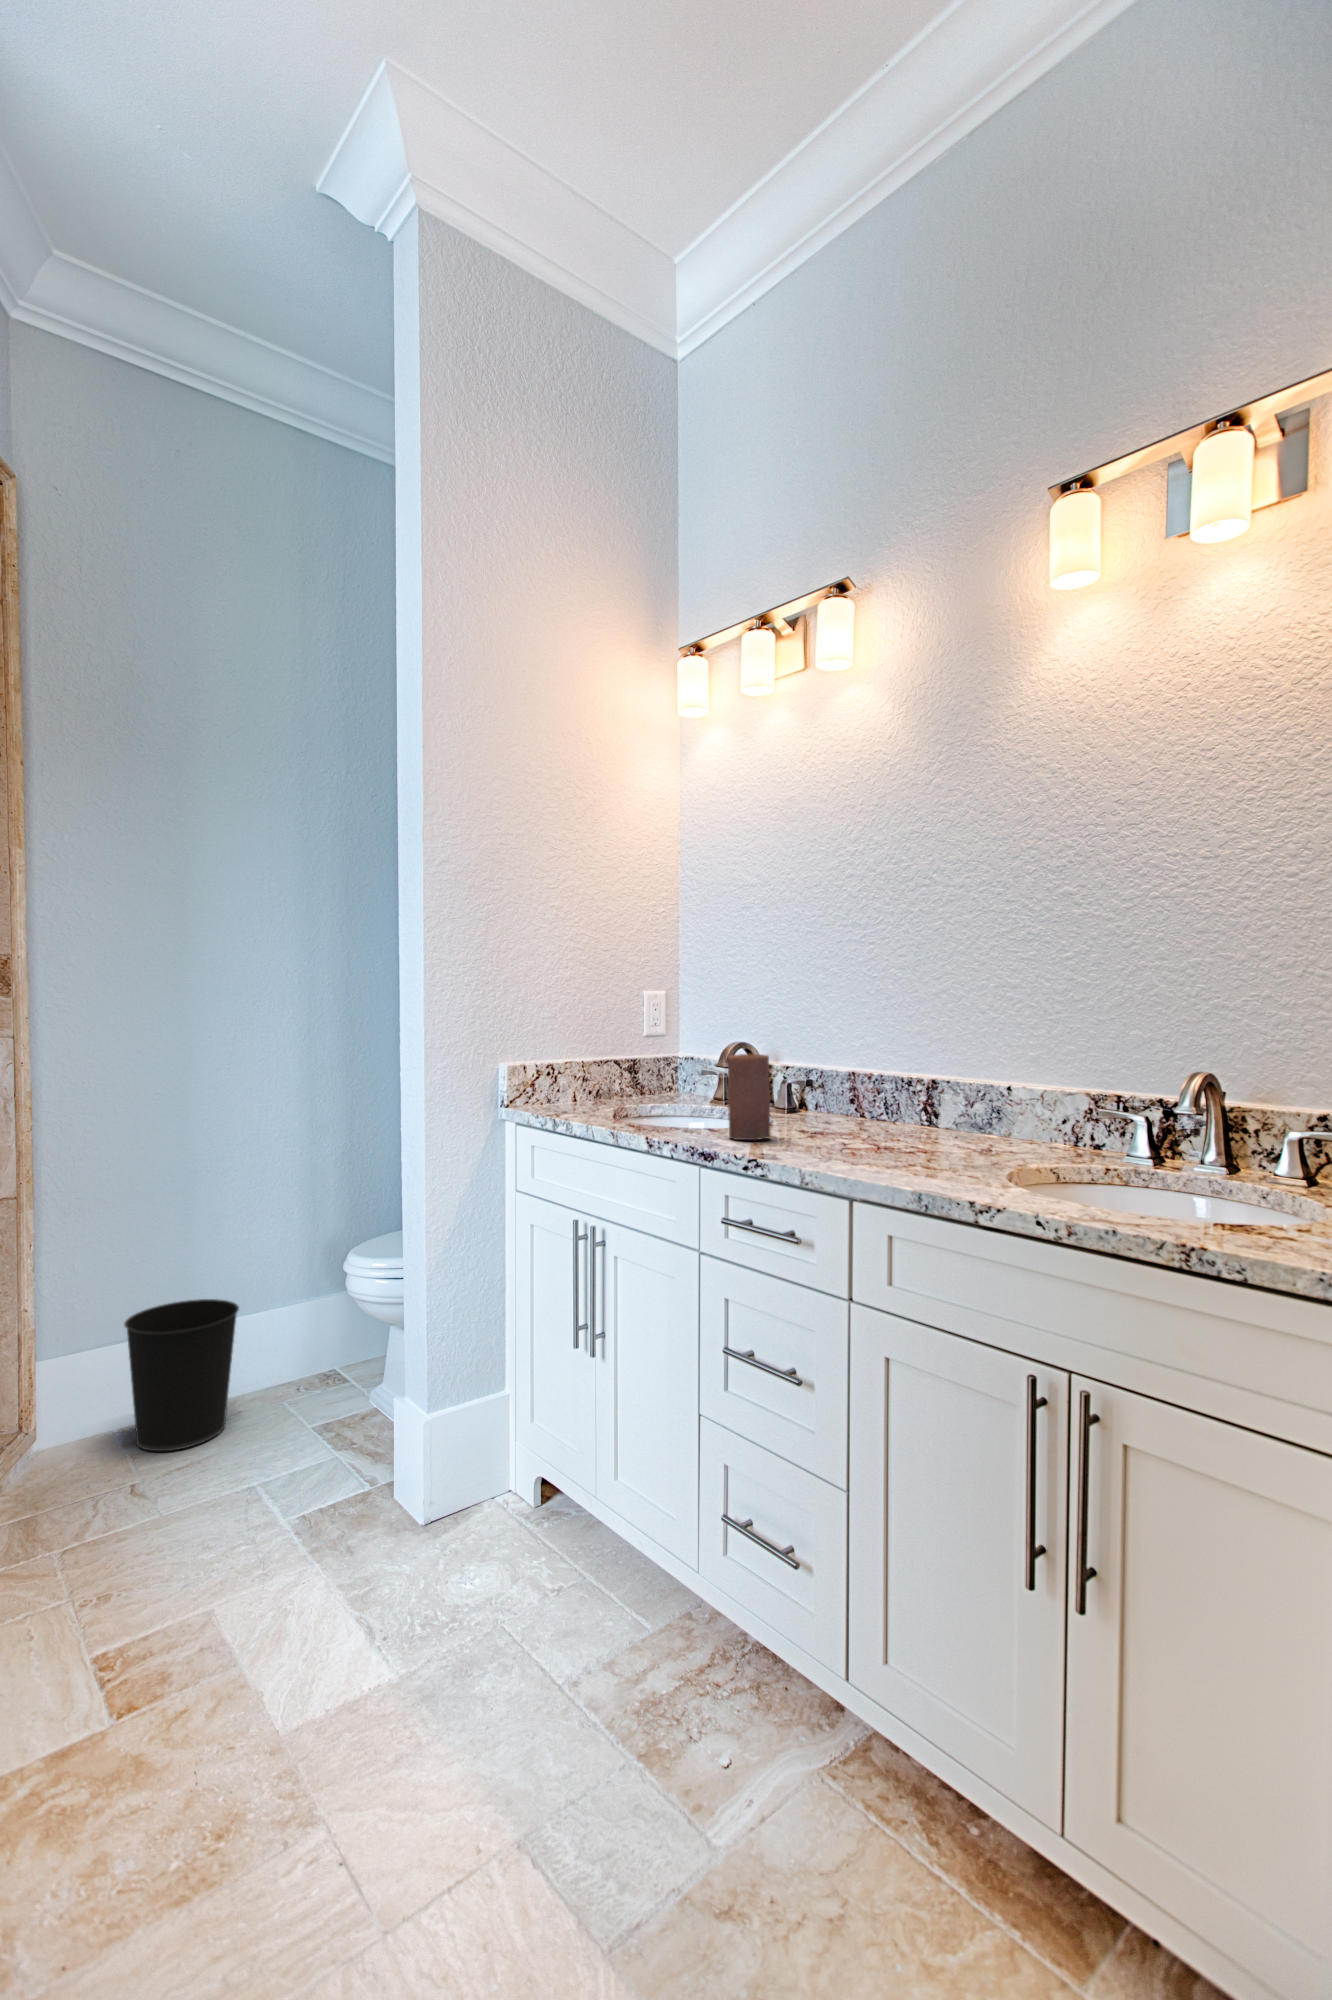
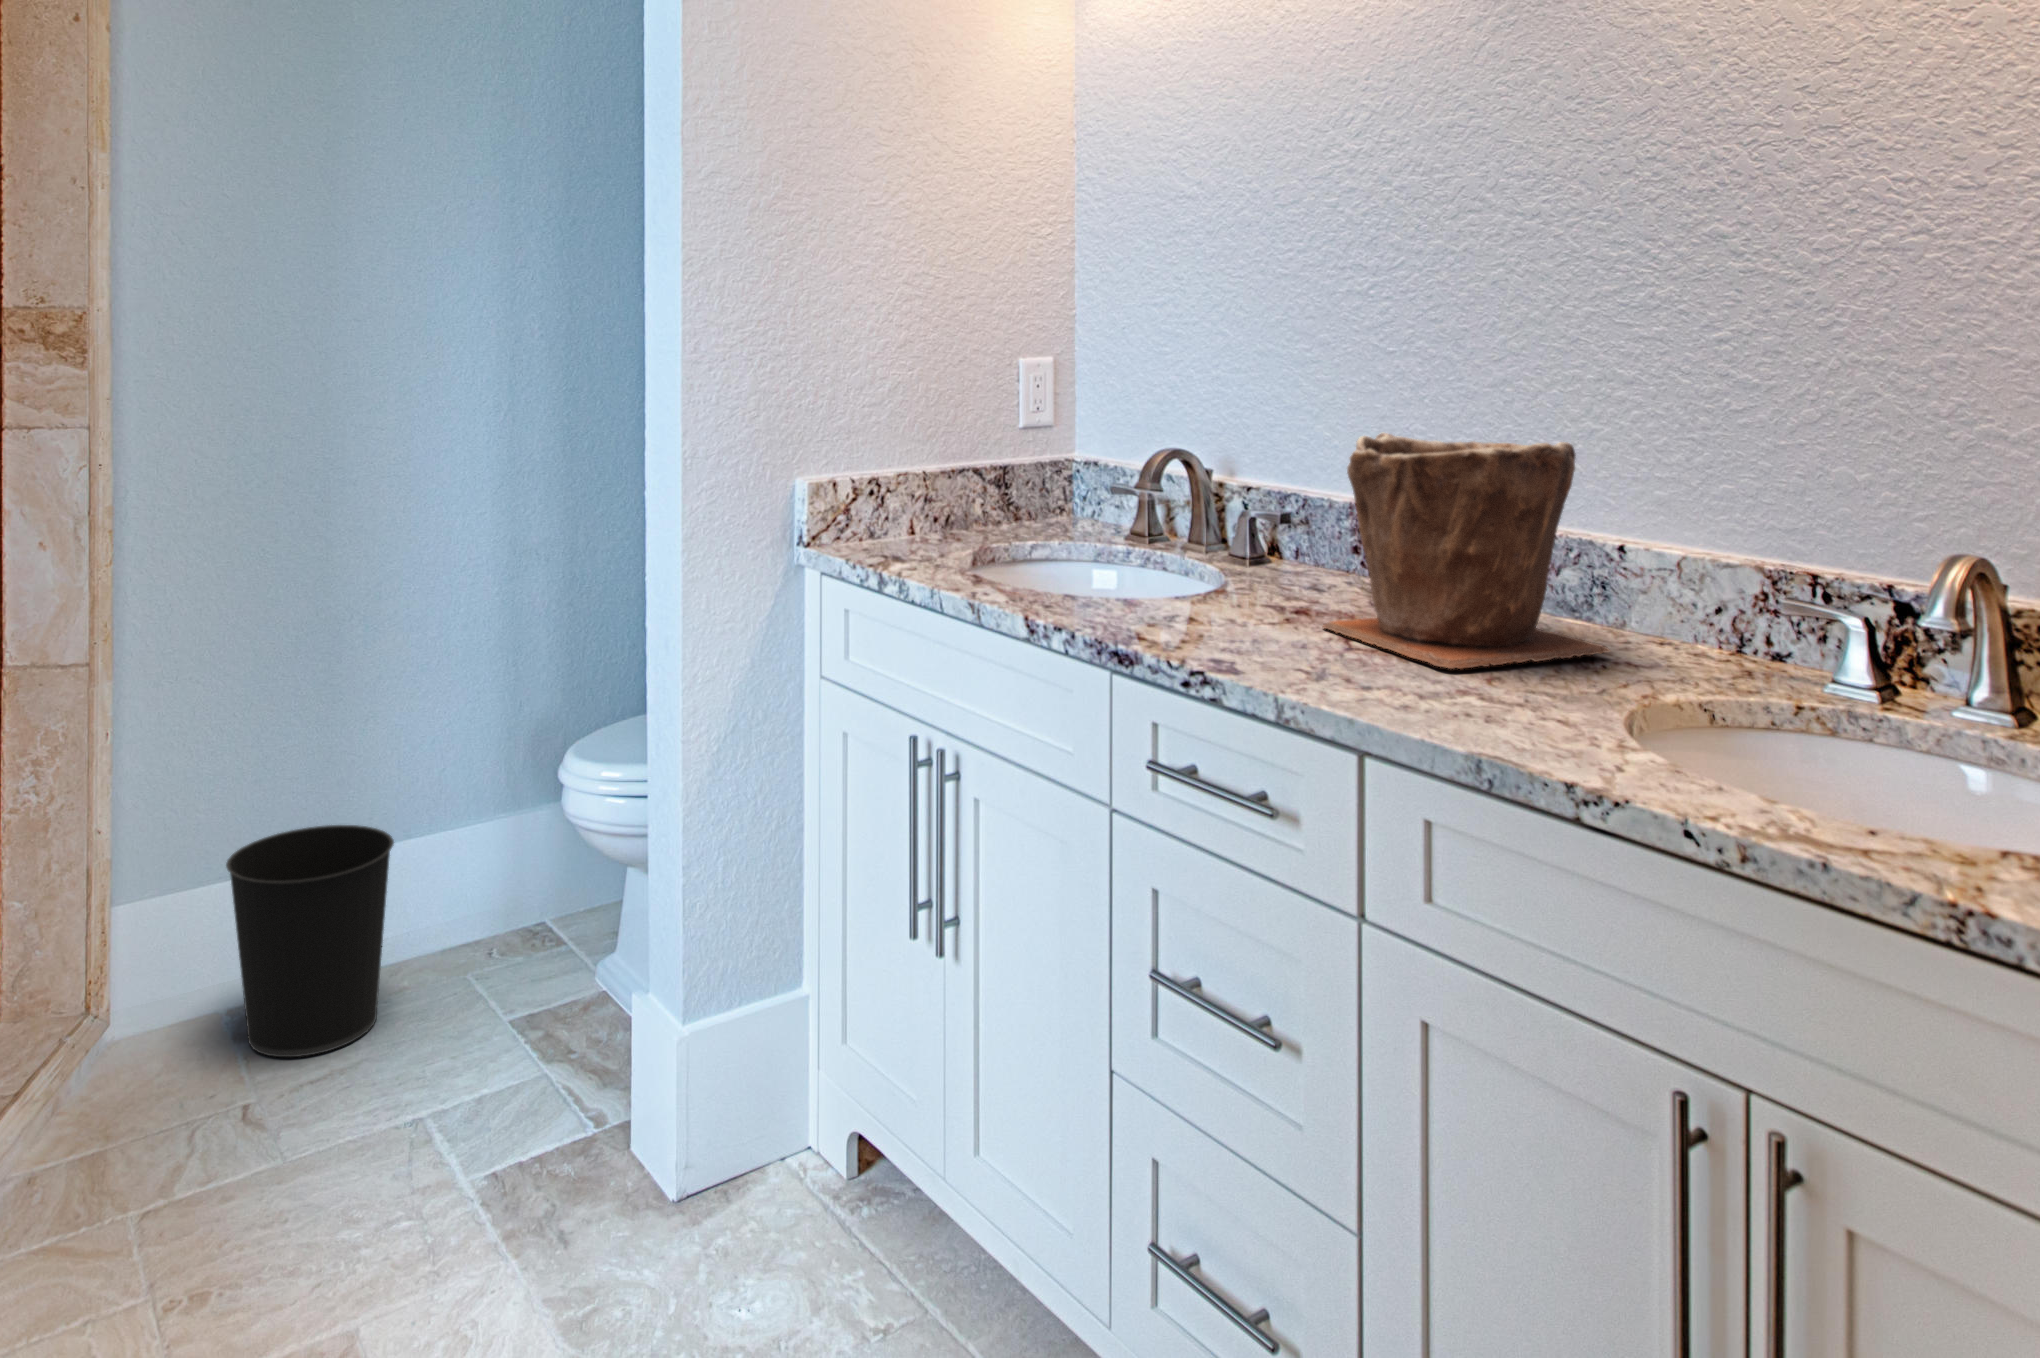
plant pot: none [829,1016,1000,1153] -> present [1323,433,1610,669]
candle: present [728,1054,771,1140] -> none [1158,492,1228,635]

